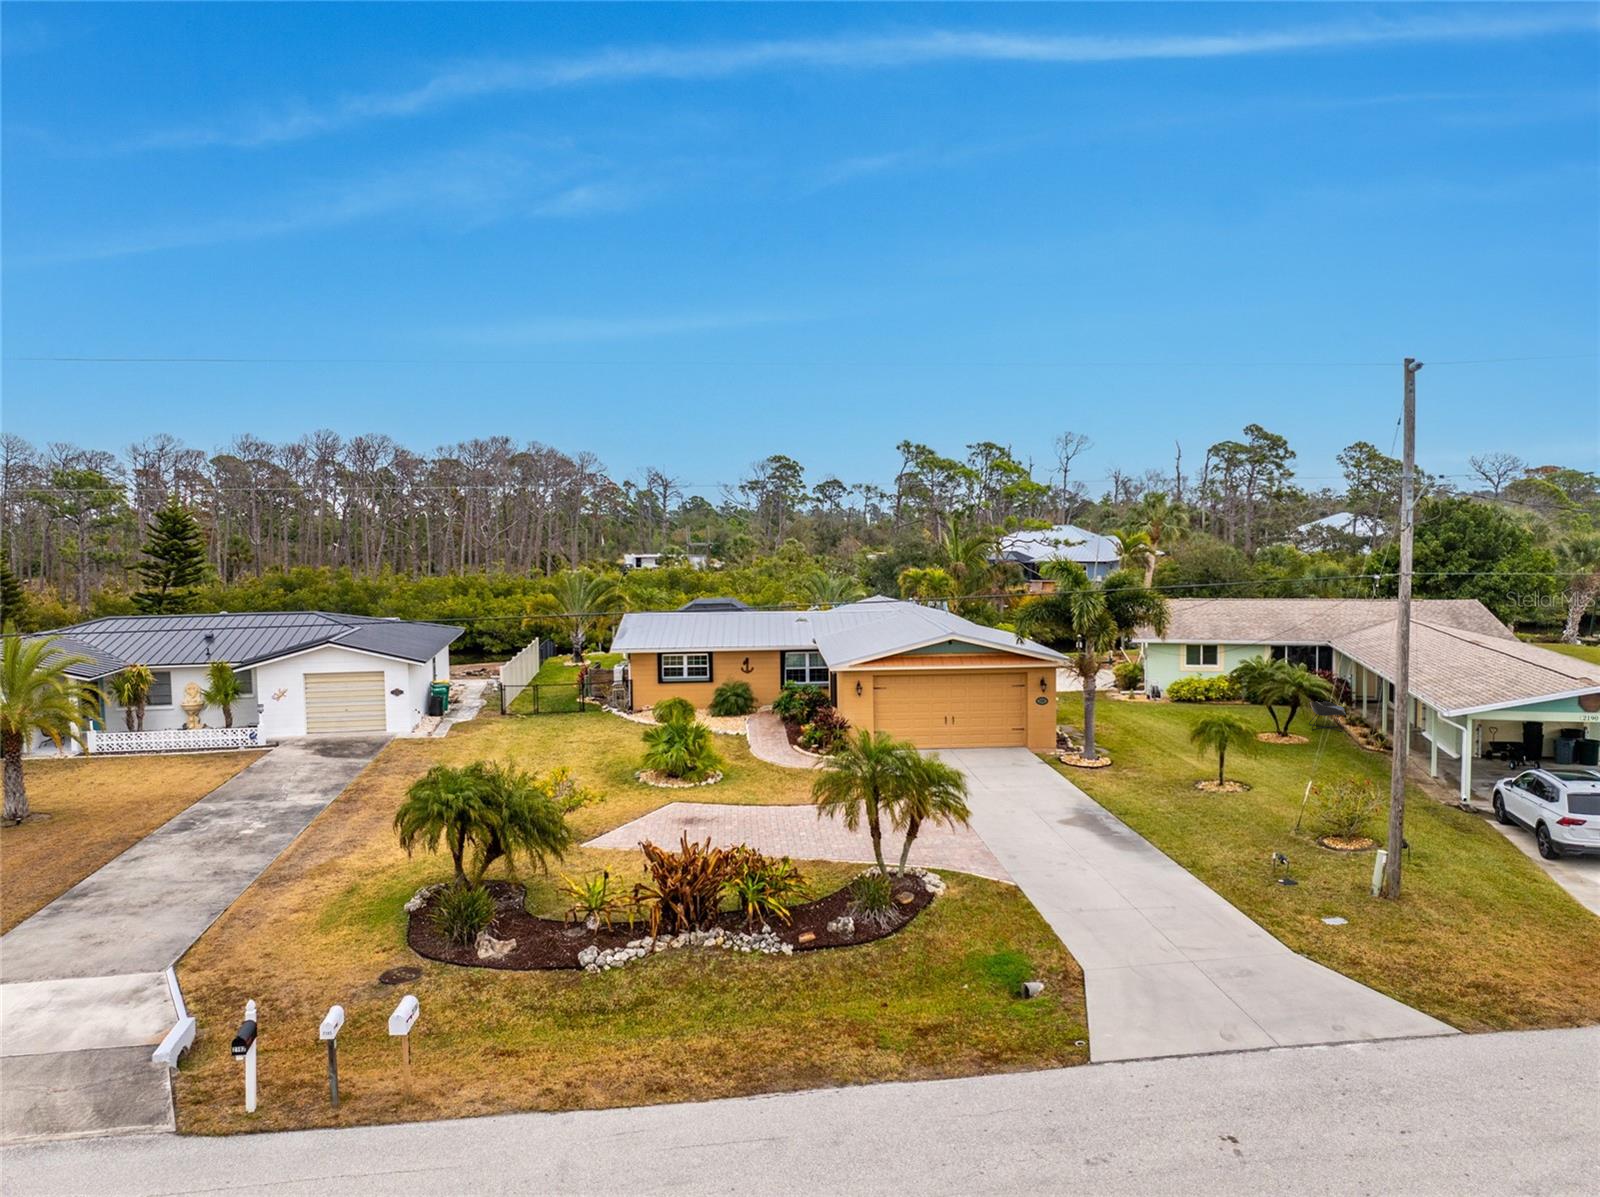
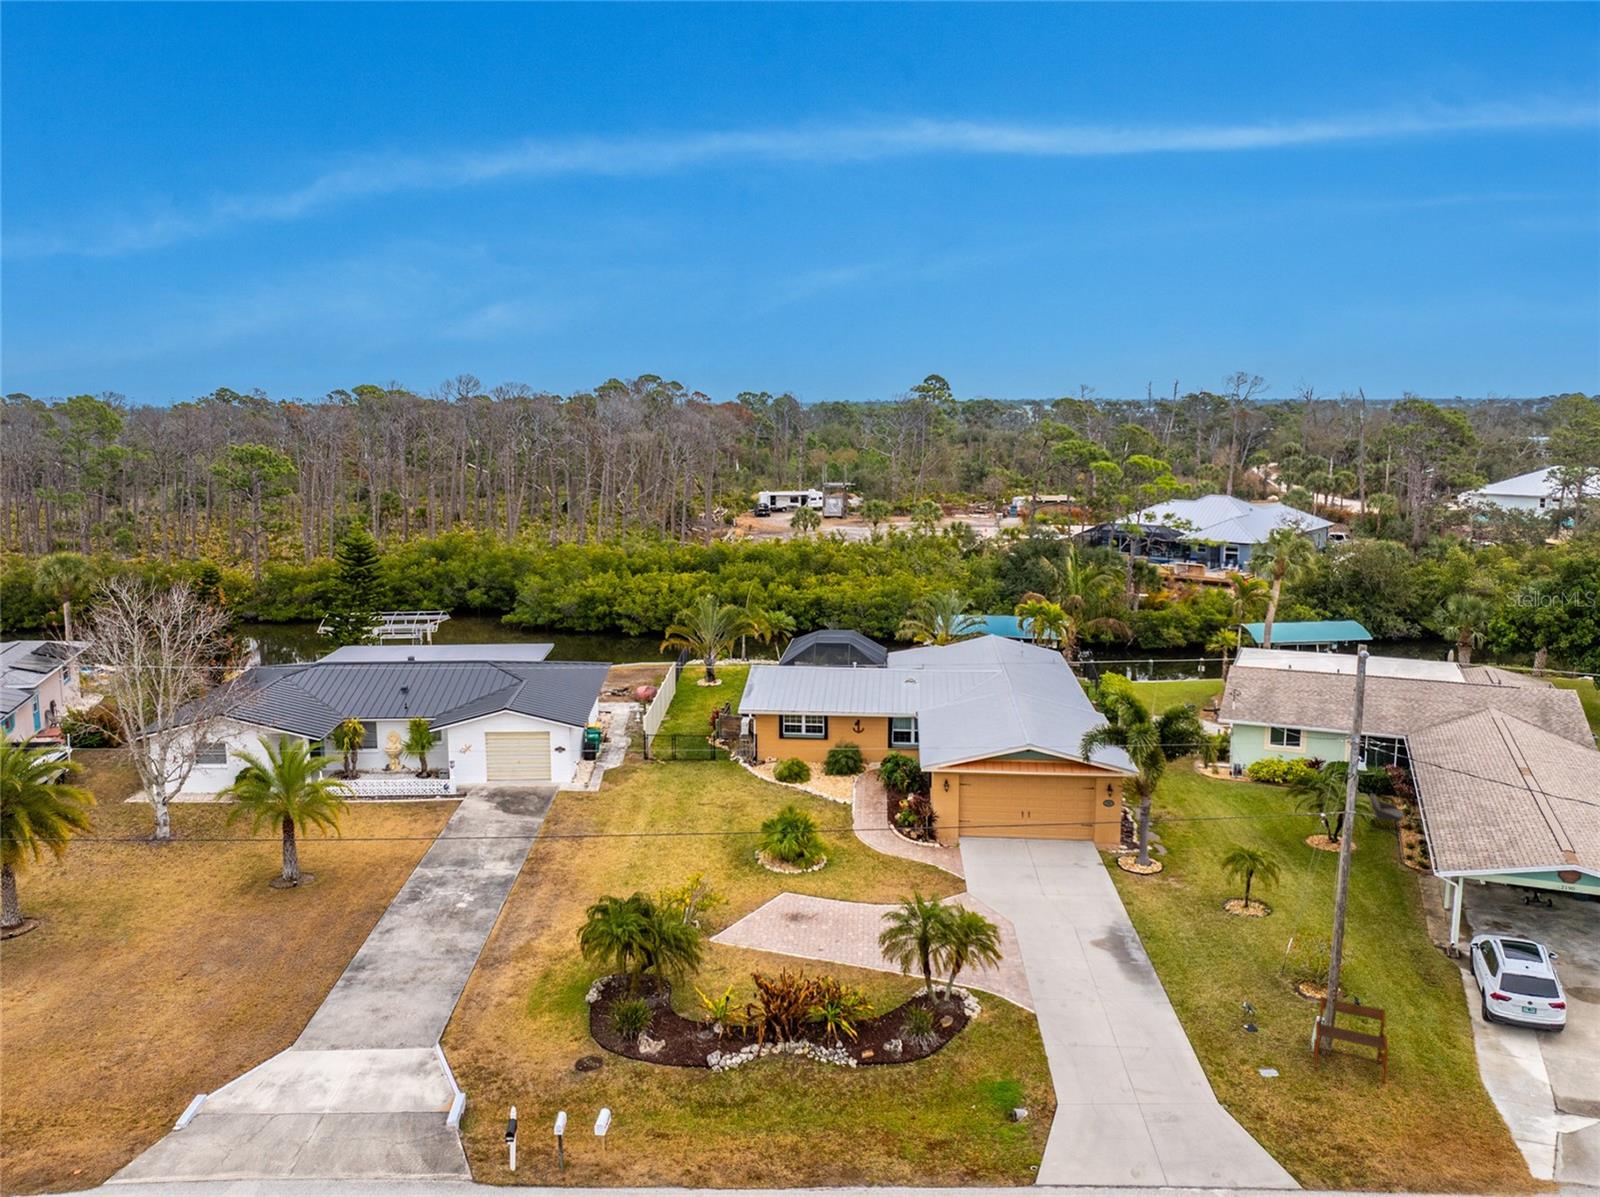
bench: none [1372,824,1479,920] -> present [1314,997,1388,1083]

